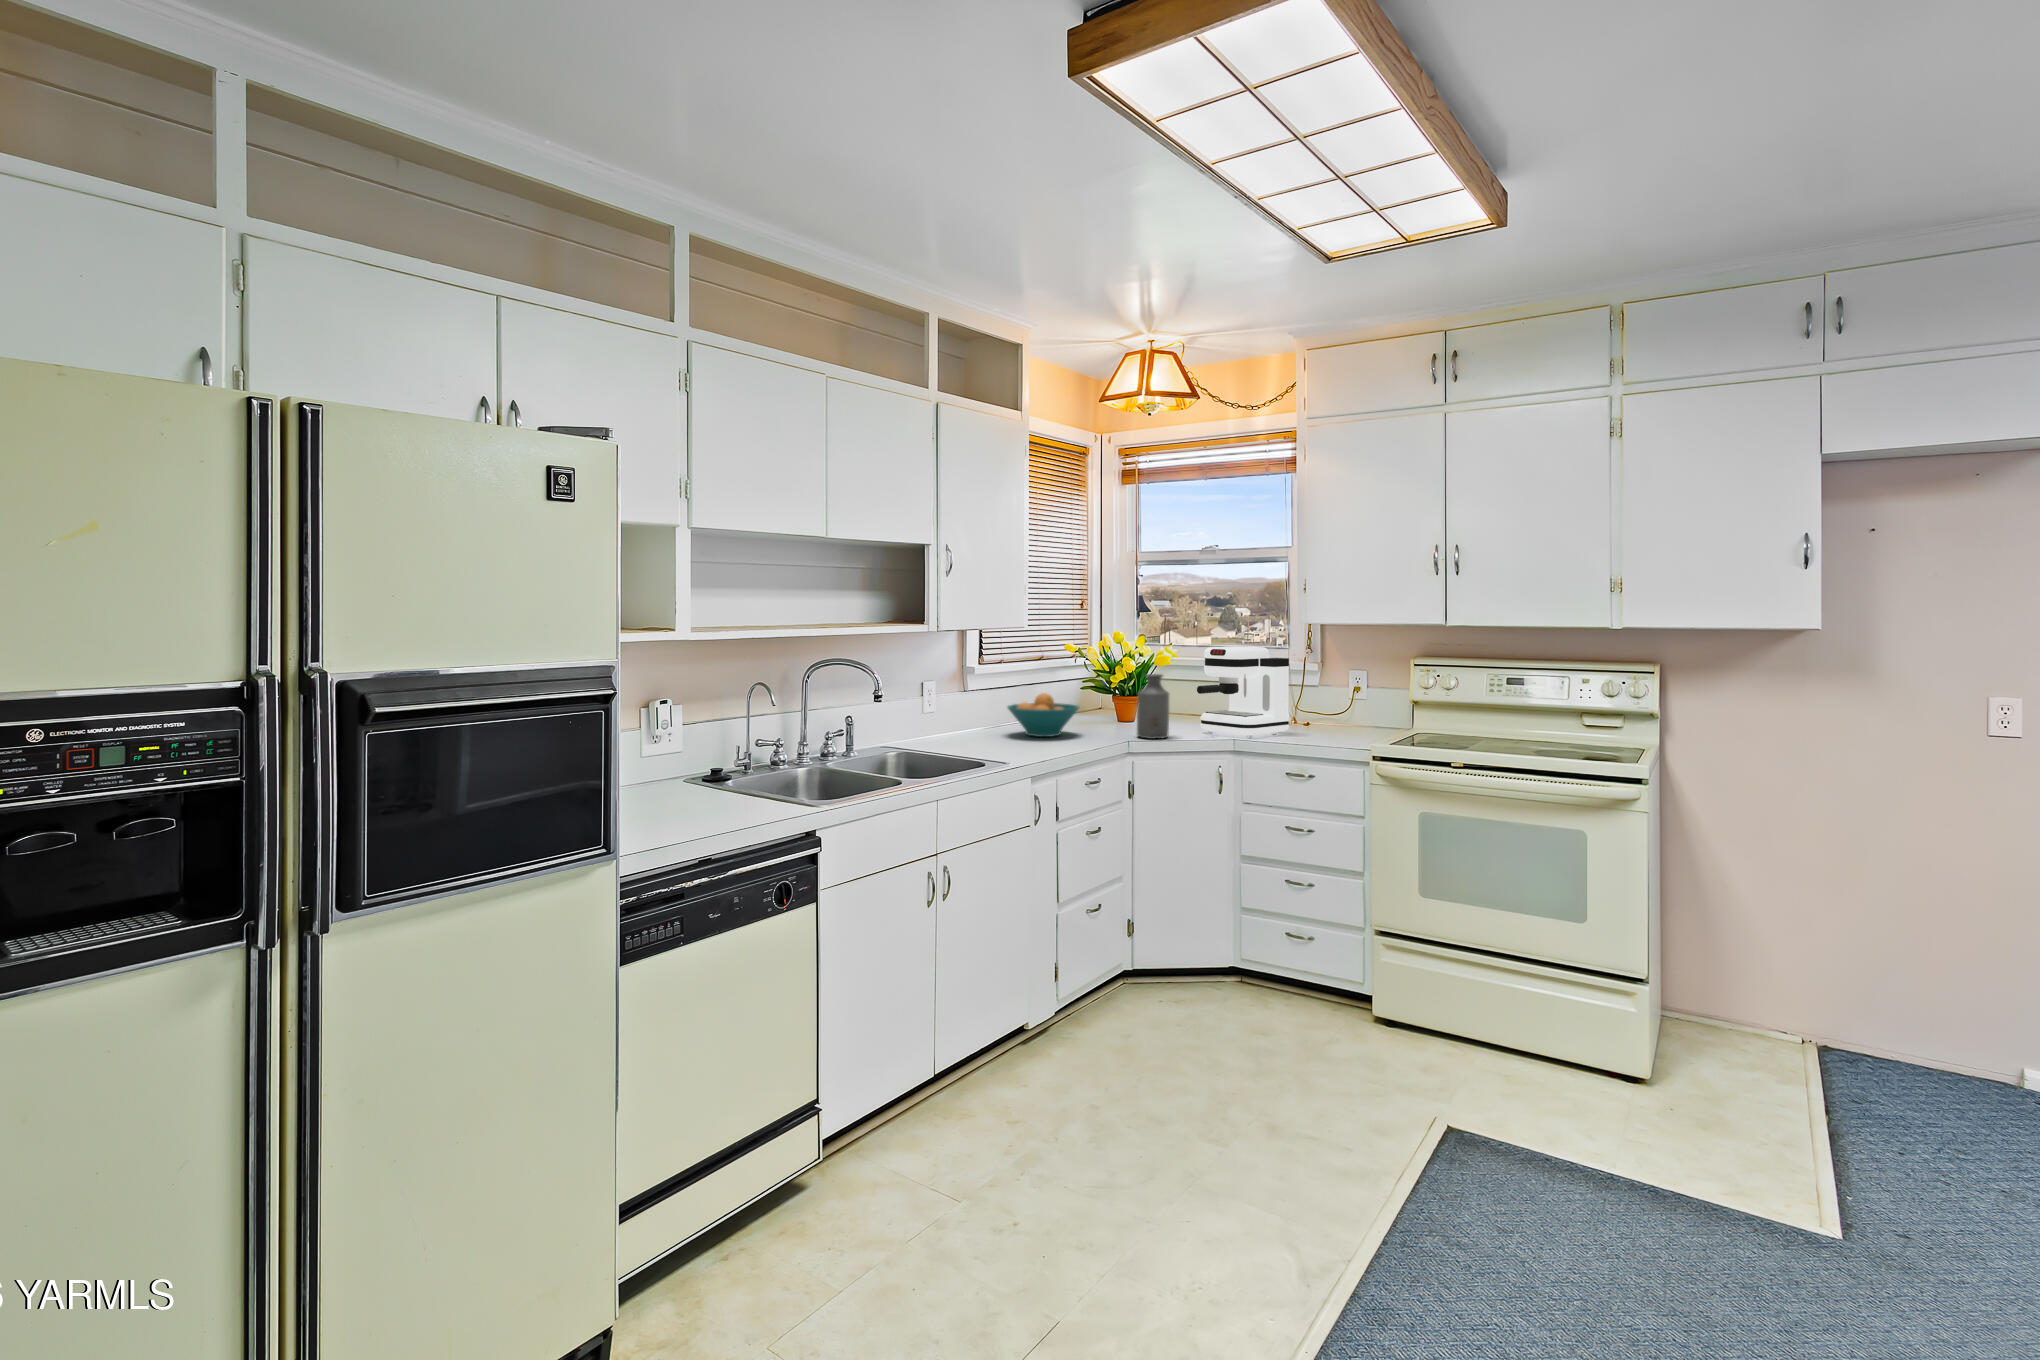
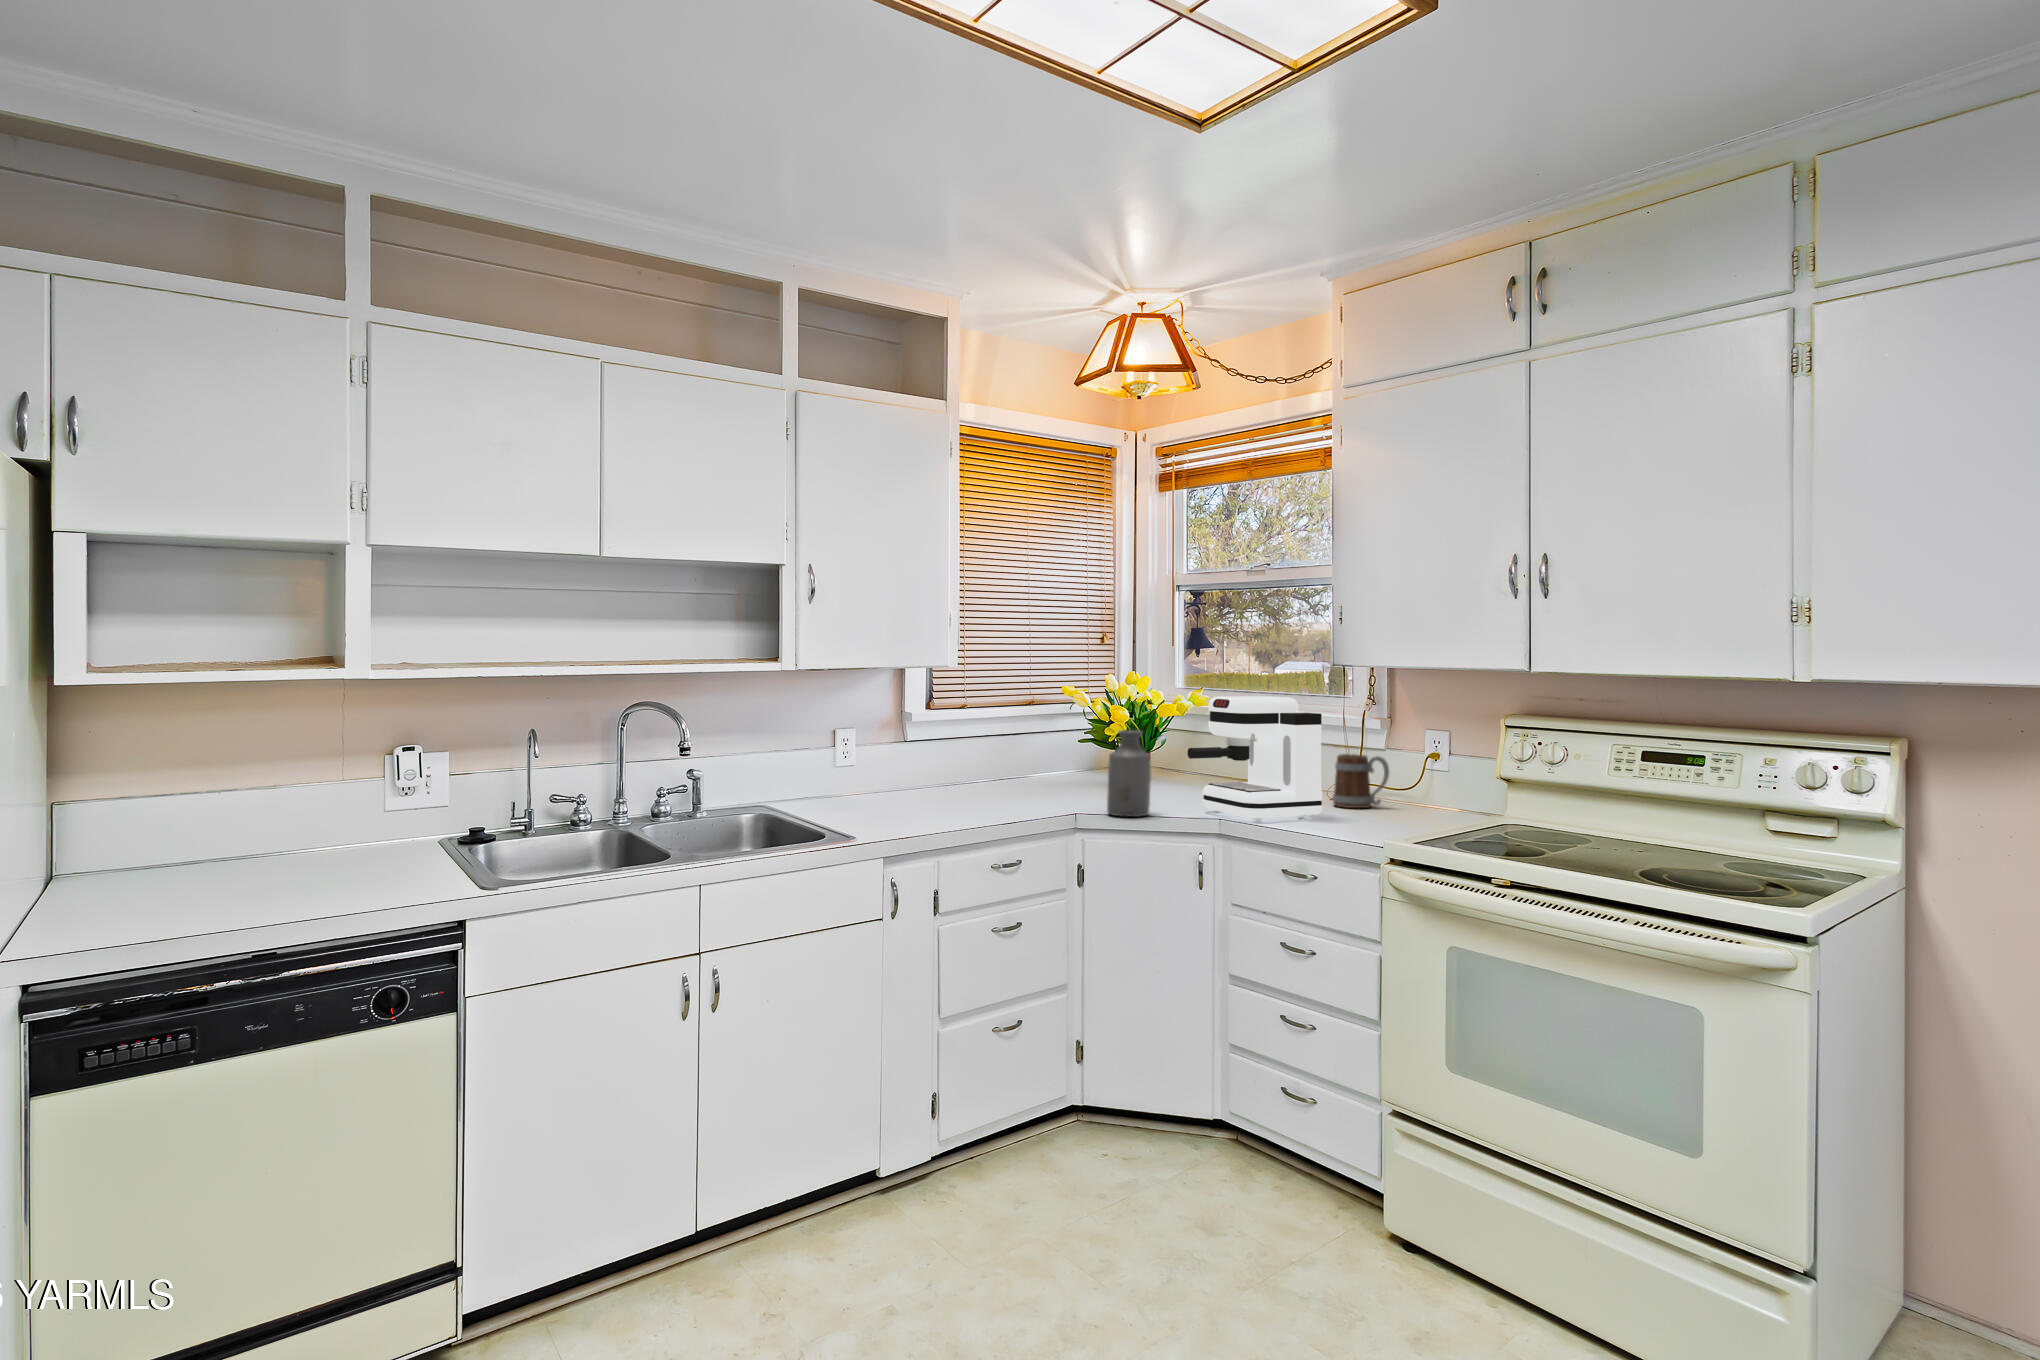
mug: none [1280,687,1322,726] -> present [1332,754,1389,808]
fruit bowl: present [1008,693,1079,737] -> none [949,751,1042,808]

